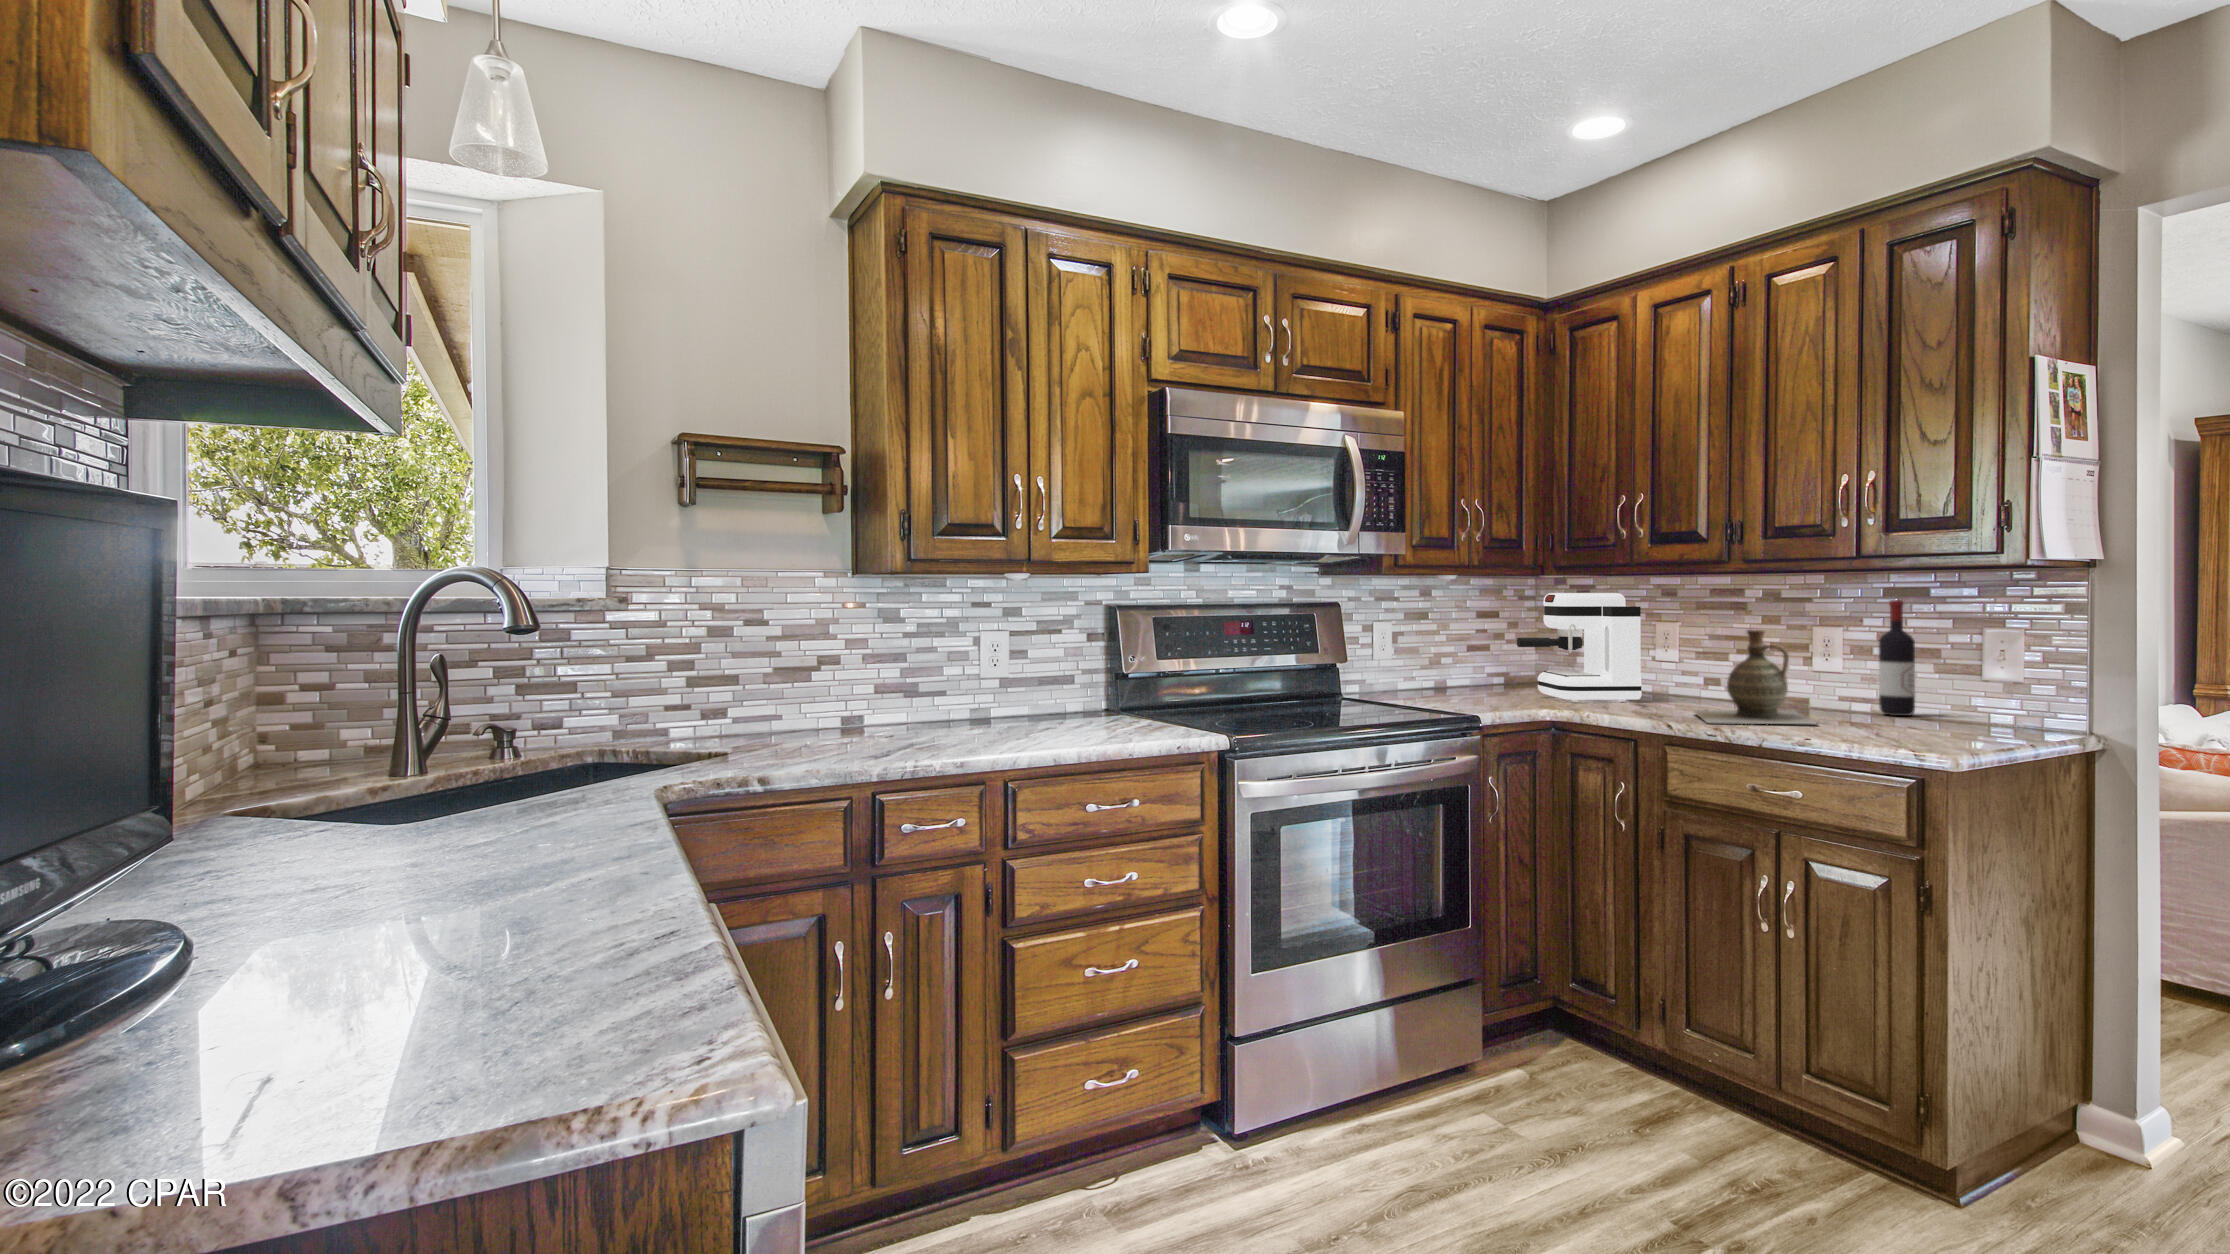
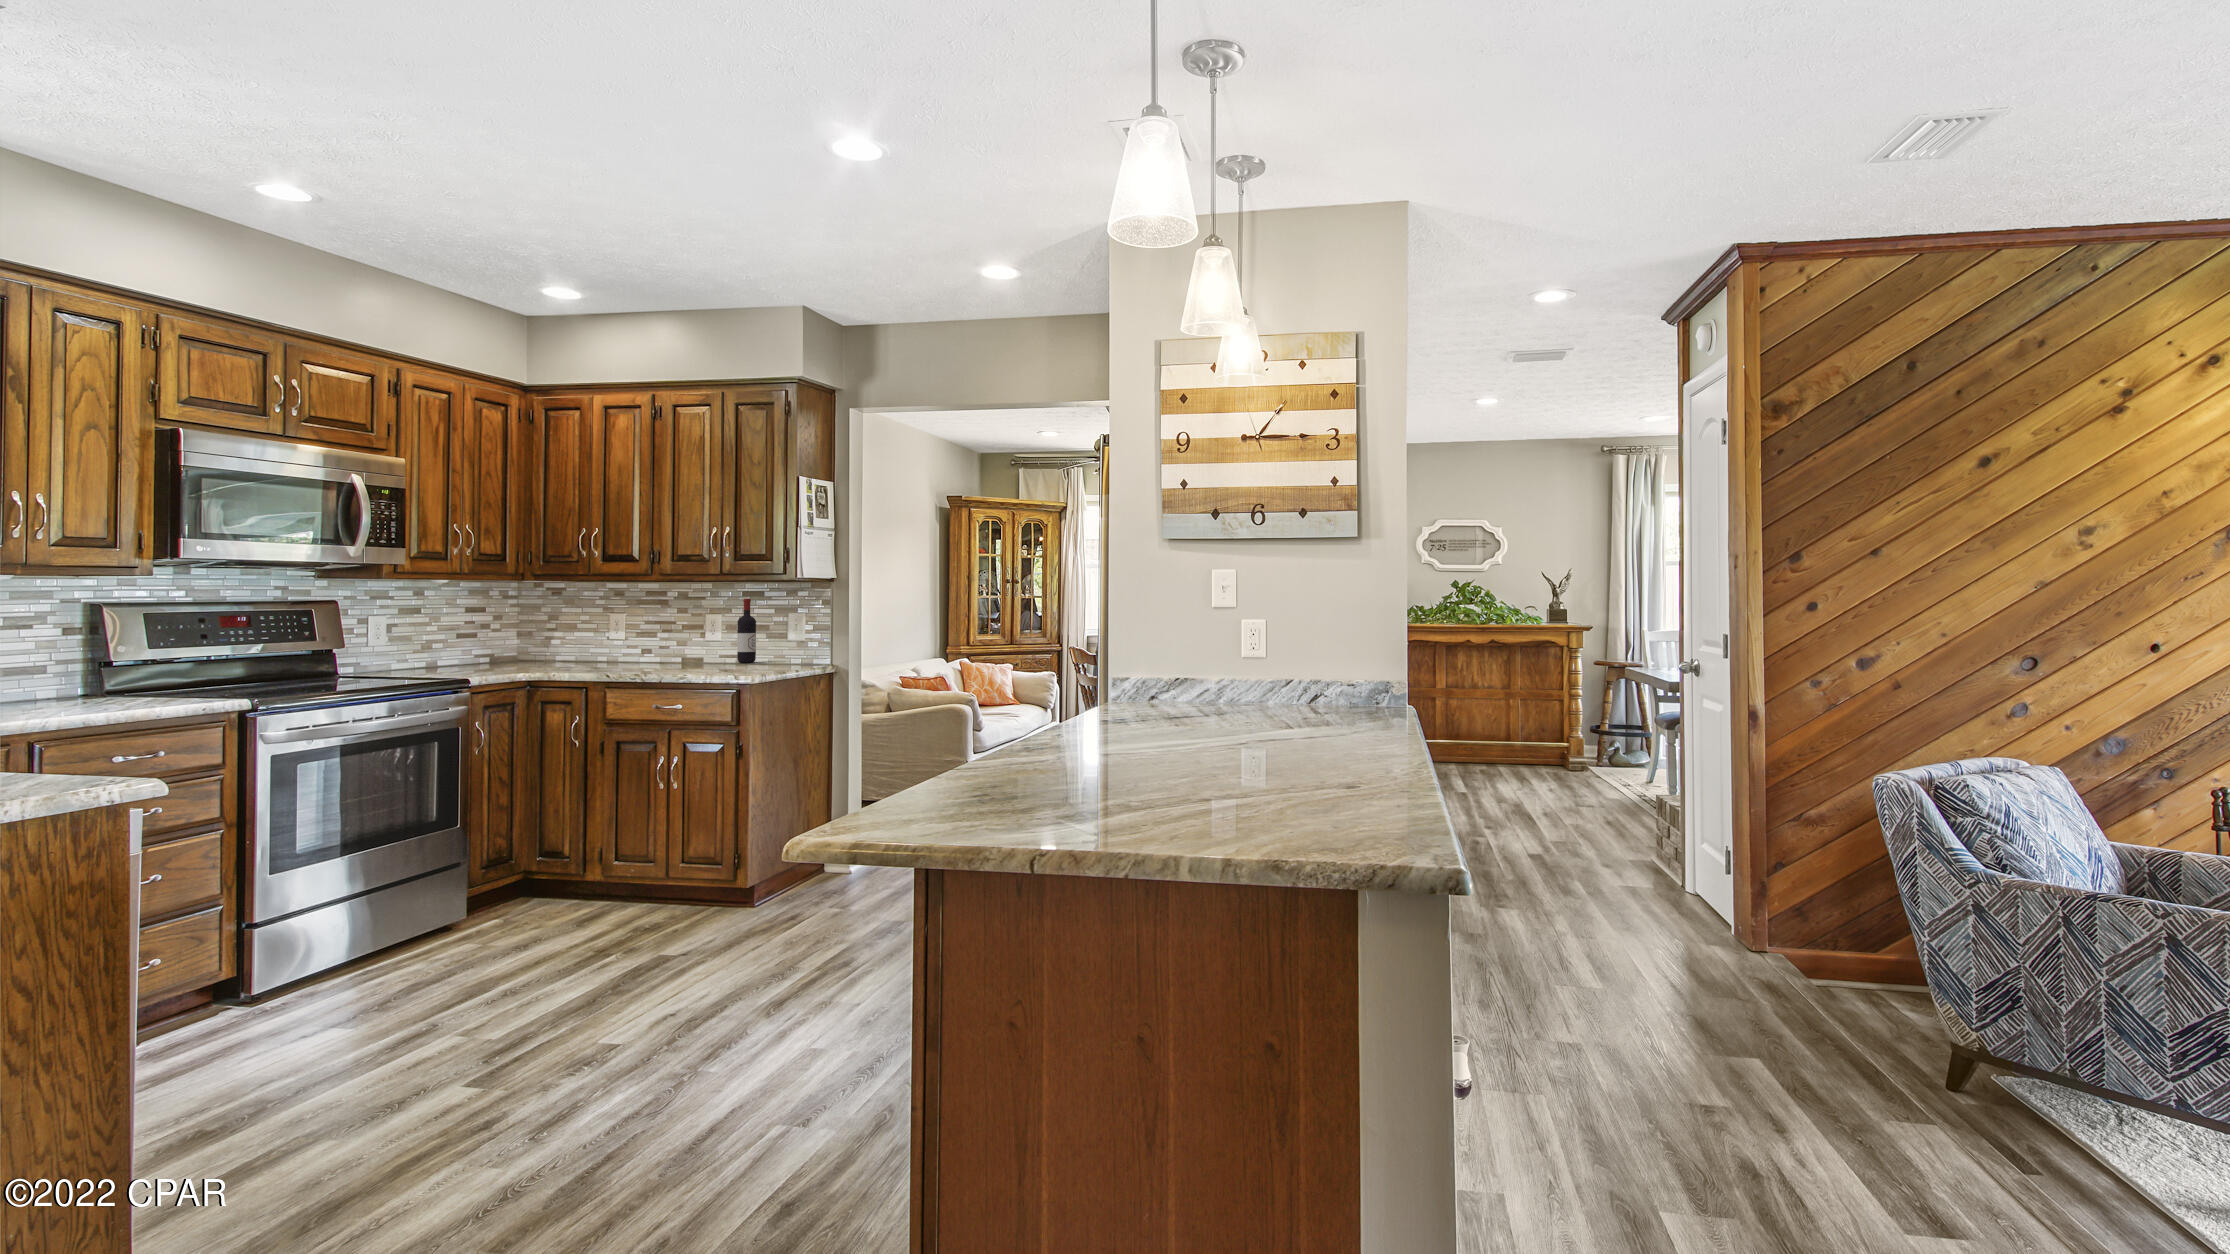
coffee maker: present [1517,593,1642,702] -> none [500,594,595,668]
ceramic jug: present [1694,629,1815,724] -> none [625,616,697,672]

